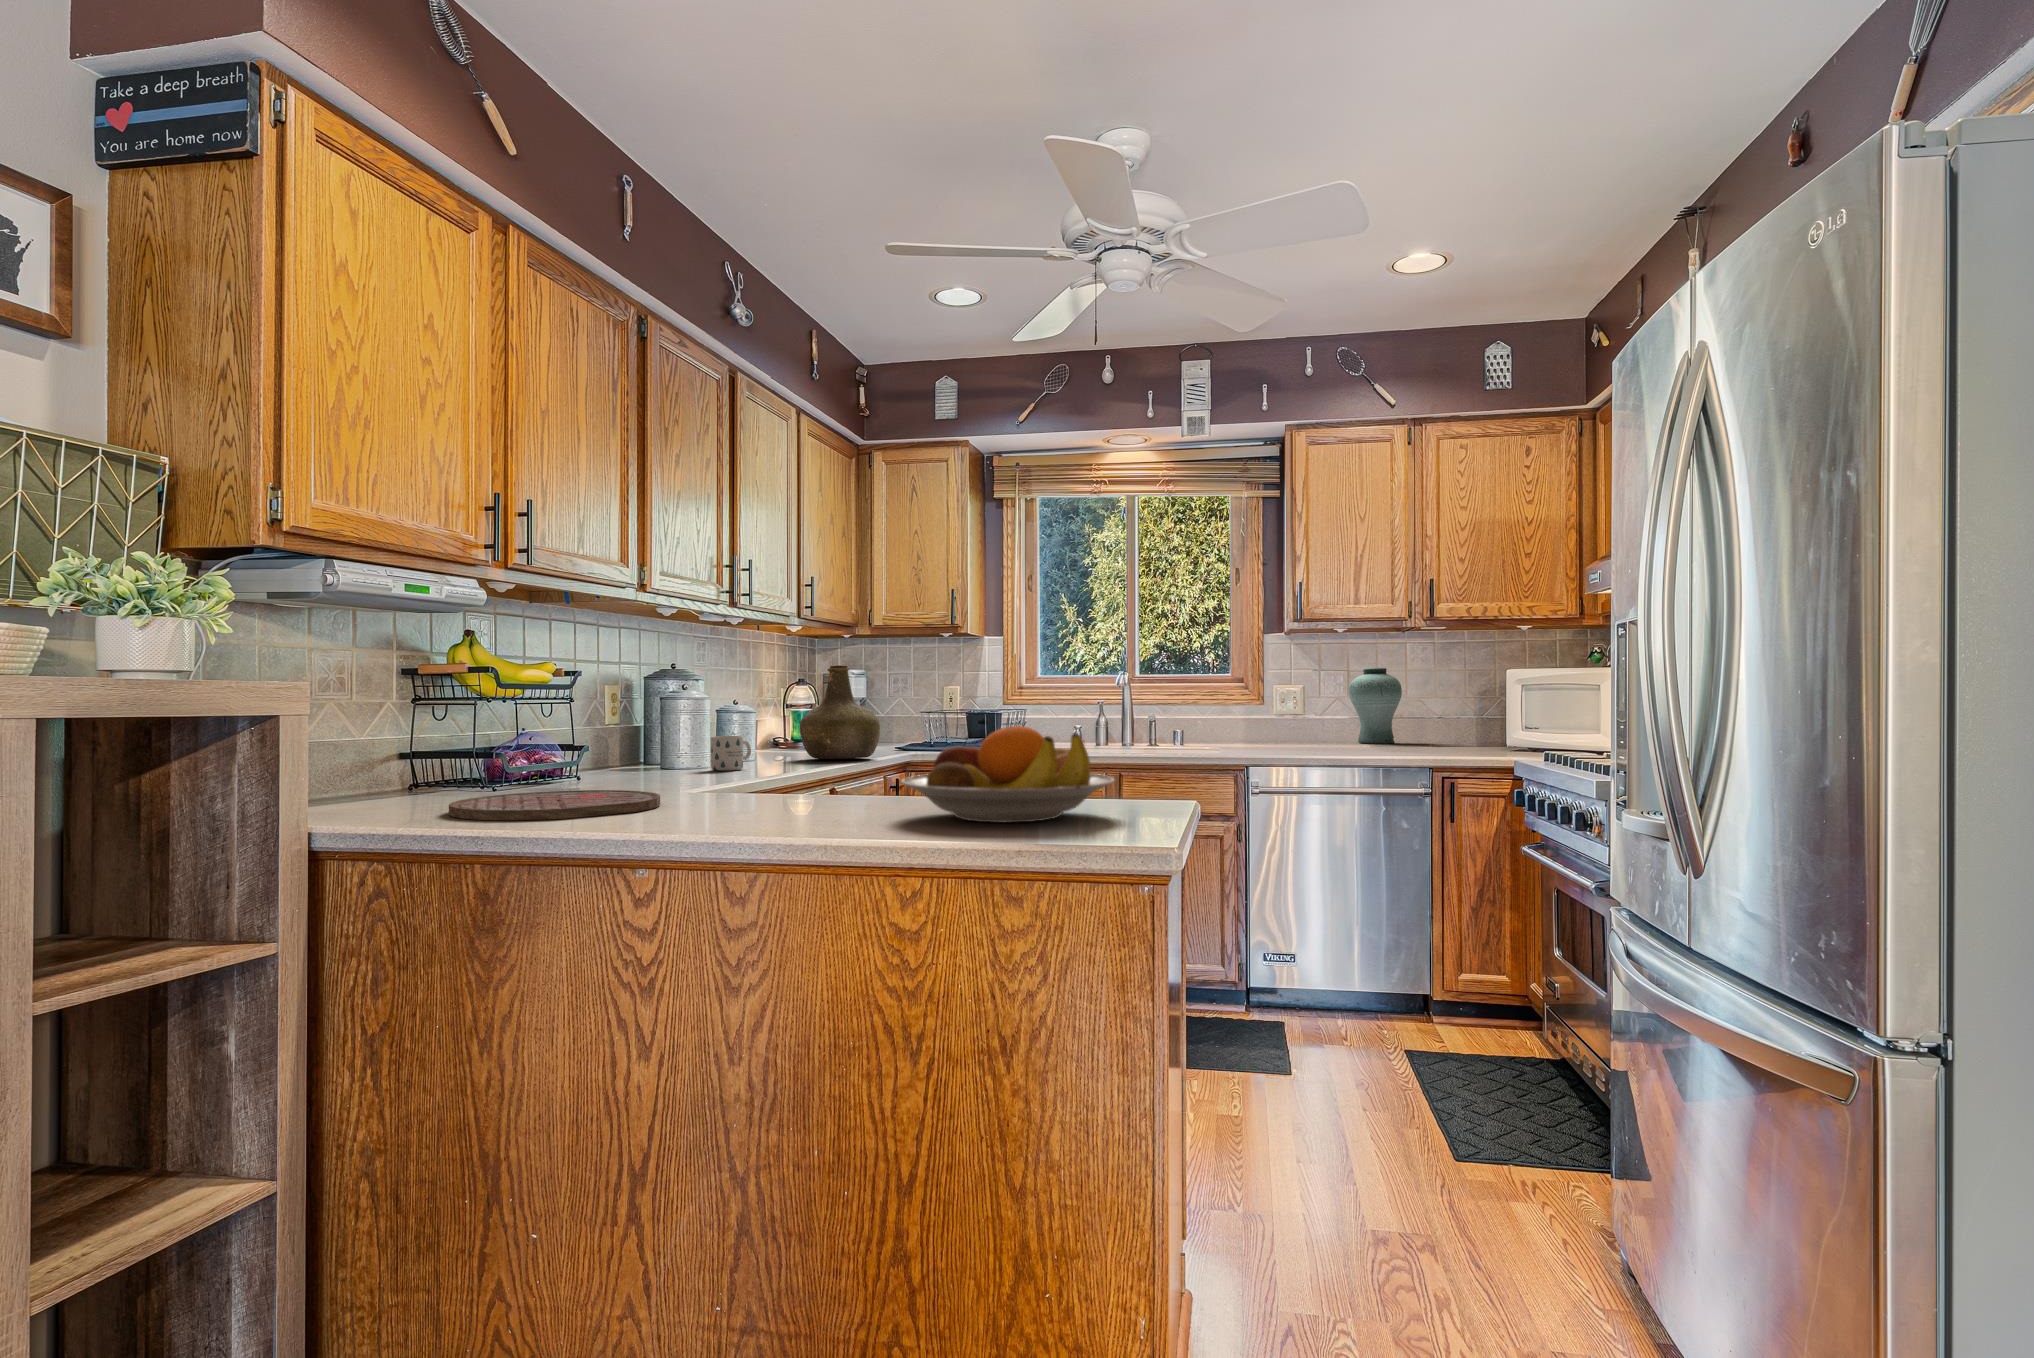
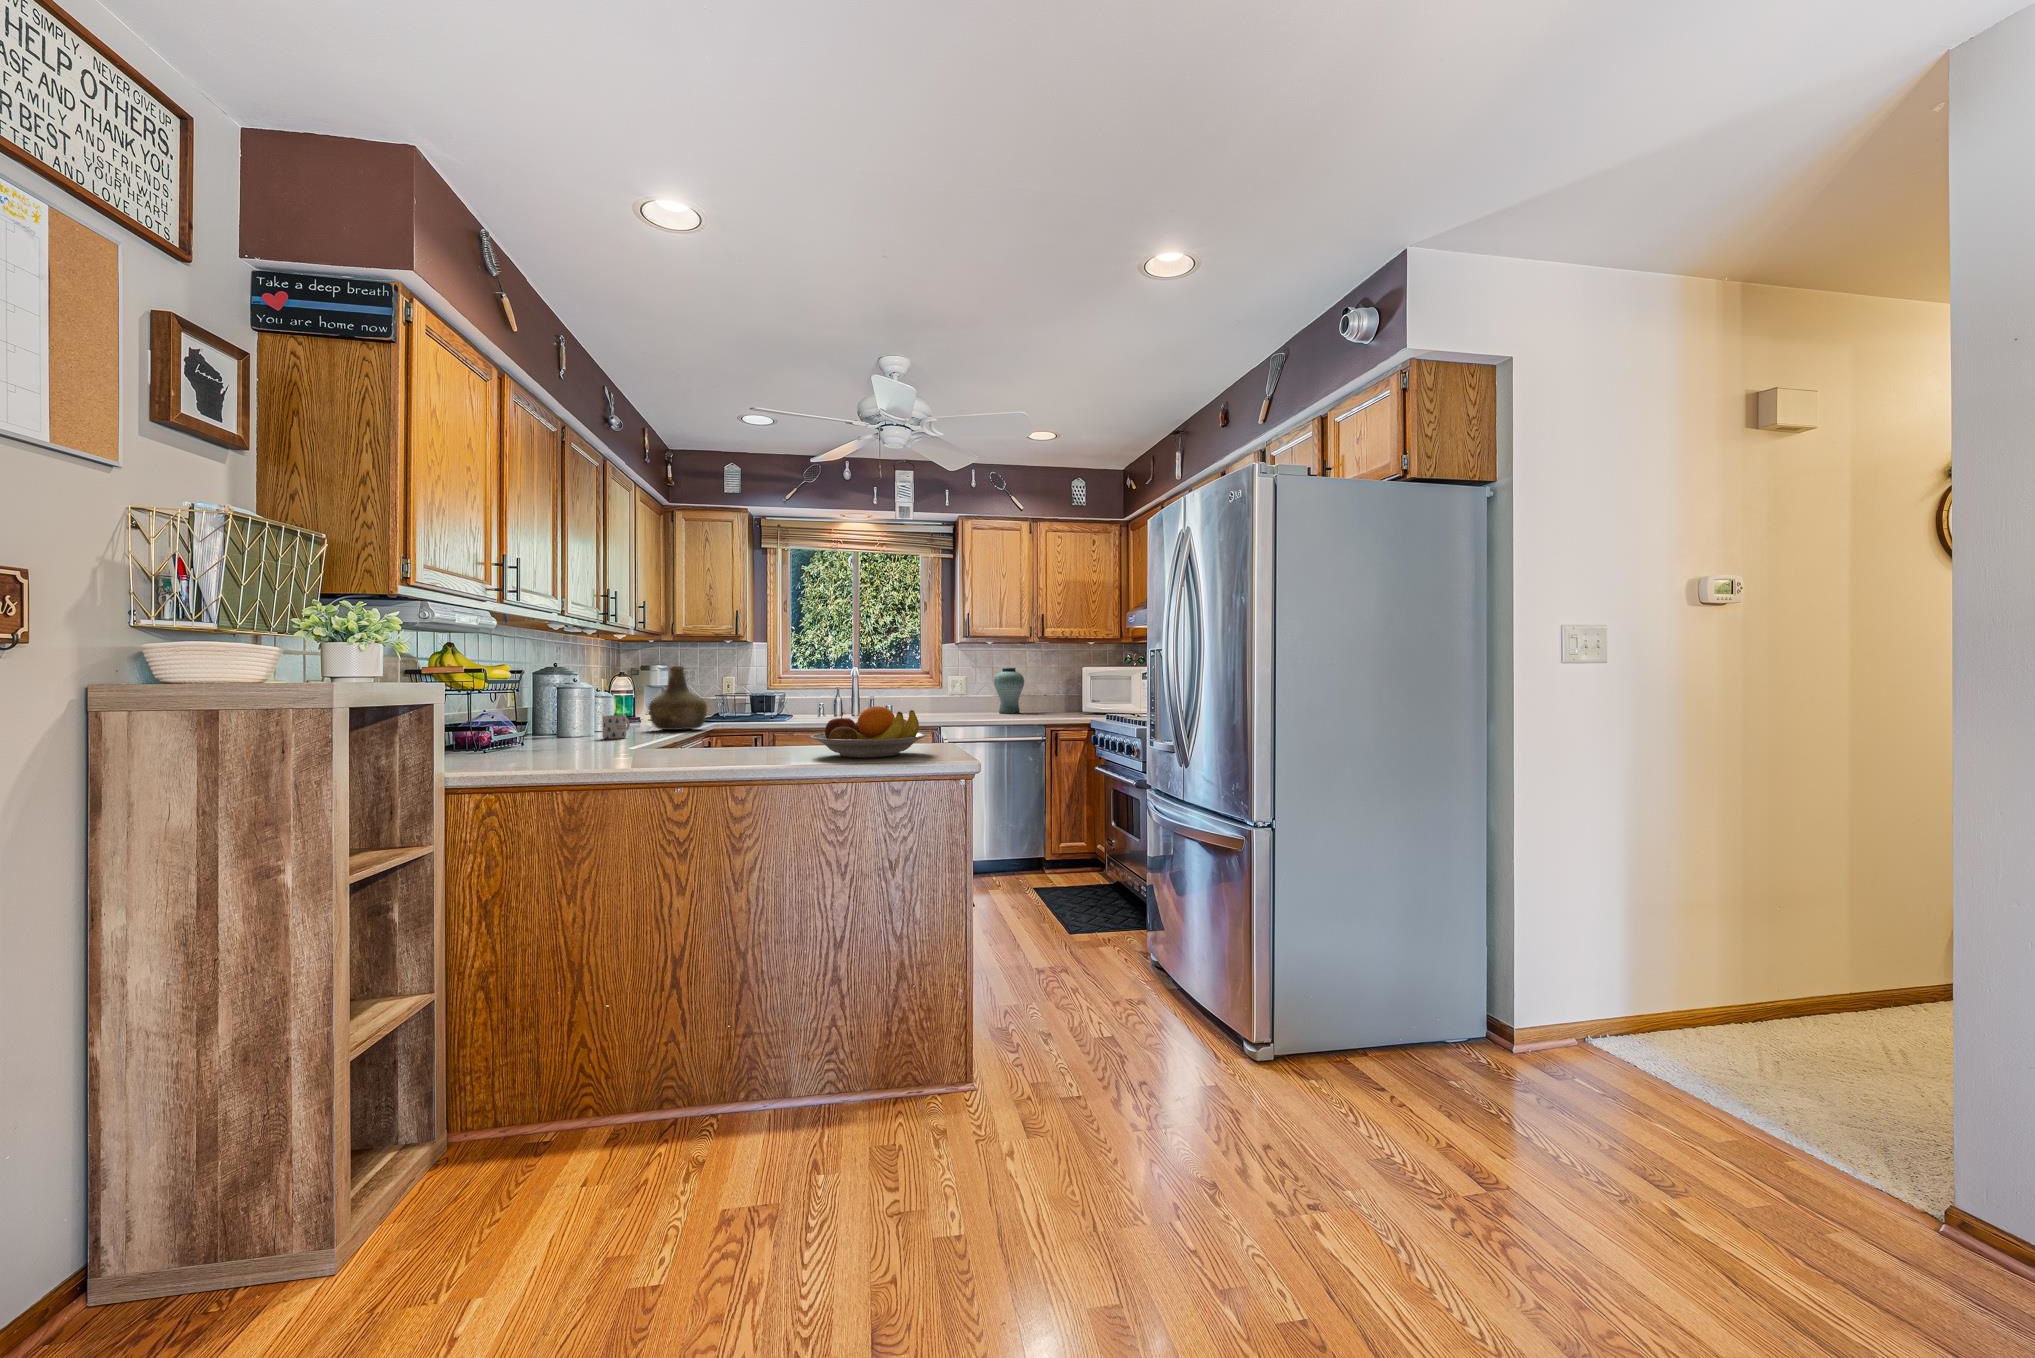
cutting board: present [449,790,660,820] -> none [505,750,643,769]

